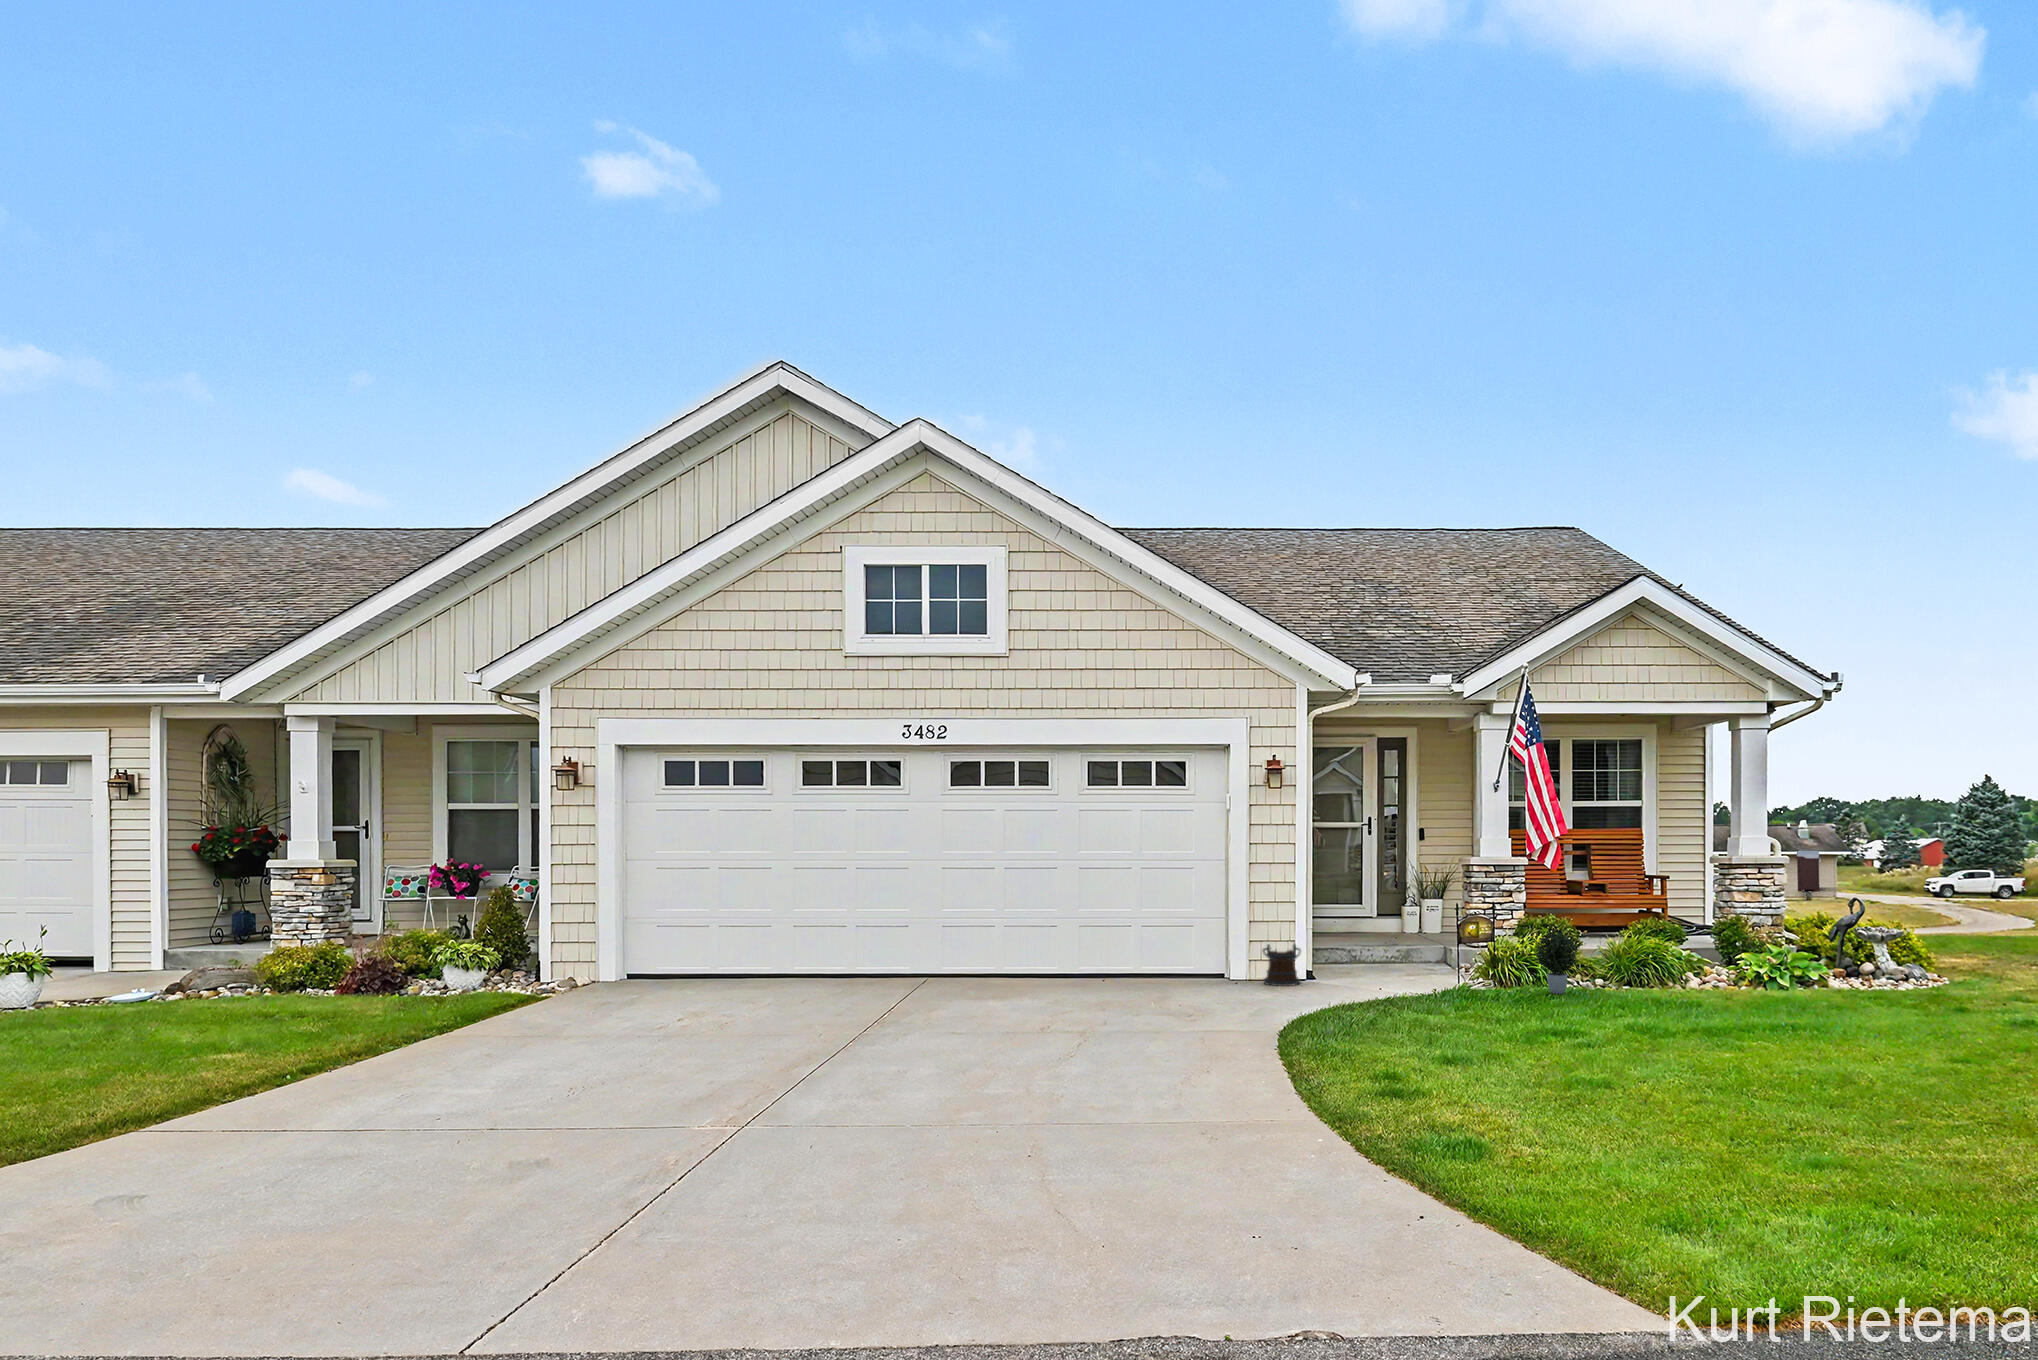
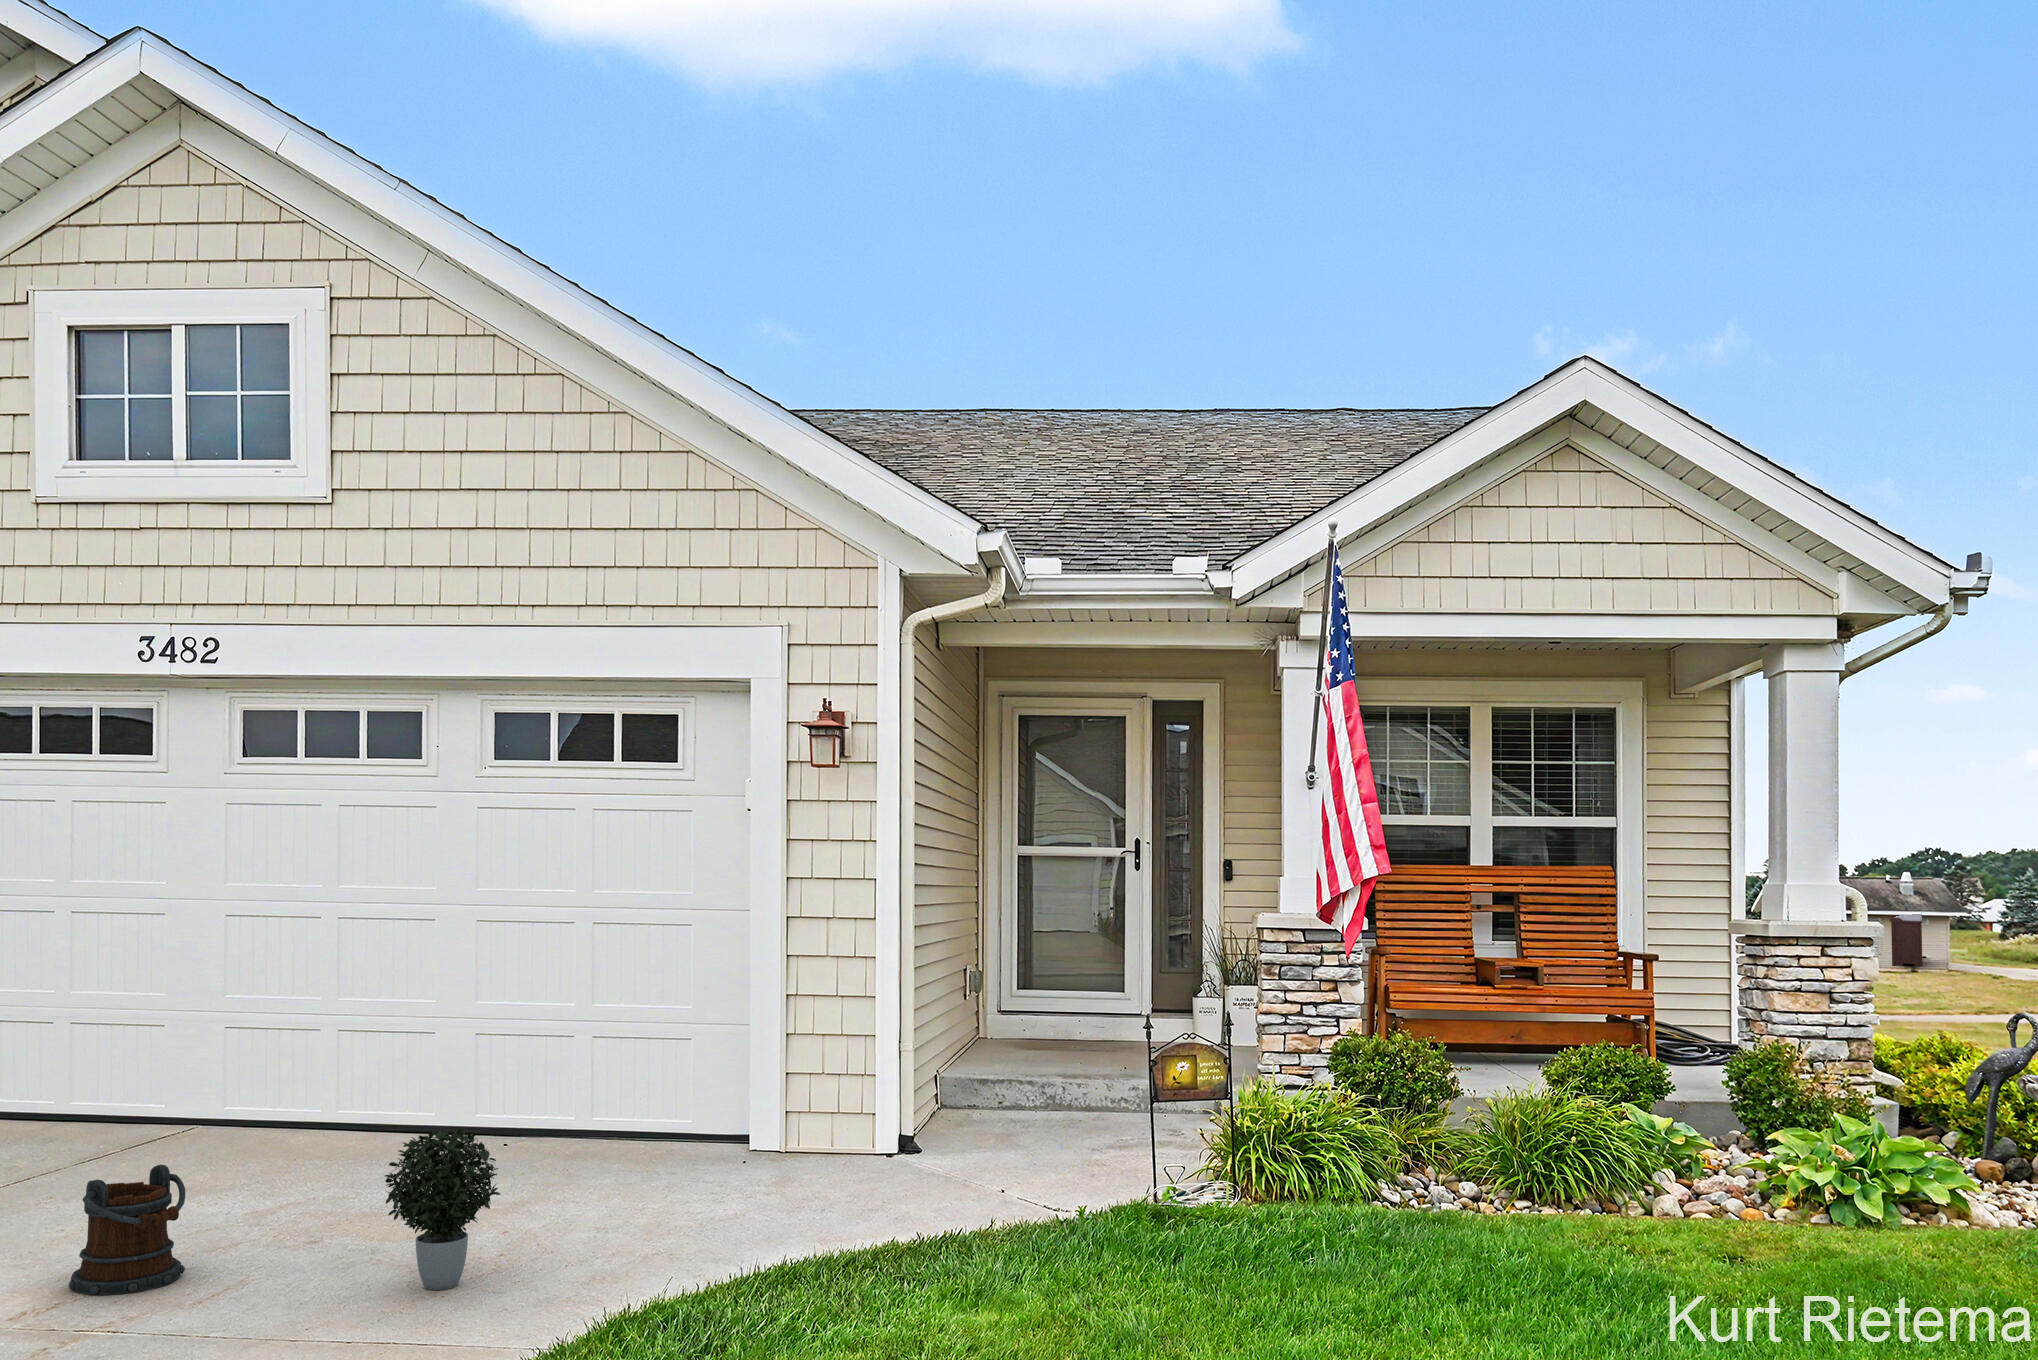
potted plant: present [1535,932,1578,994] -> present [385,1127,500,1290]
bucket: present [1262,944,1301,986] -> present [69,1165,186,1296]

